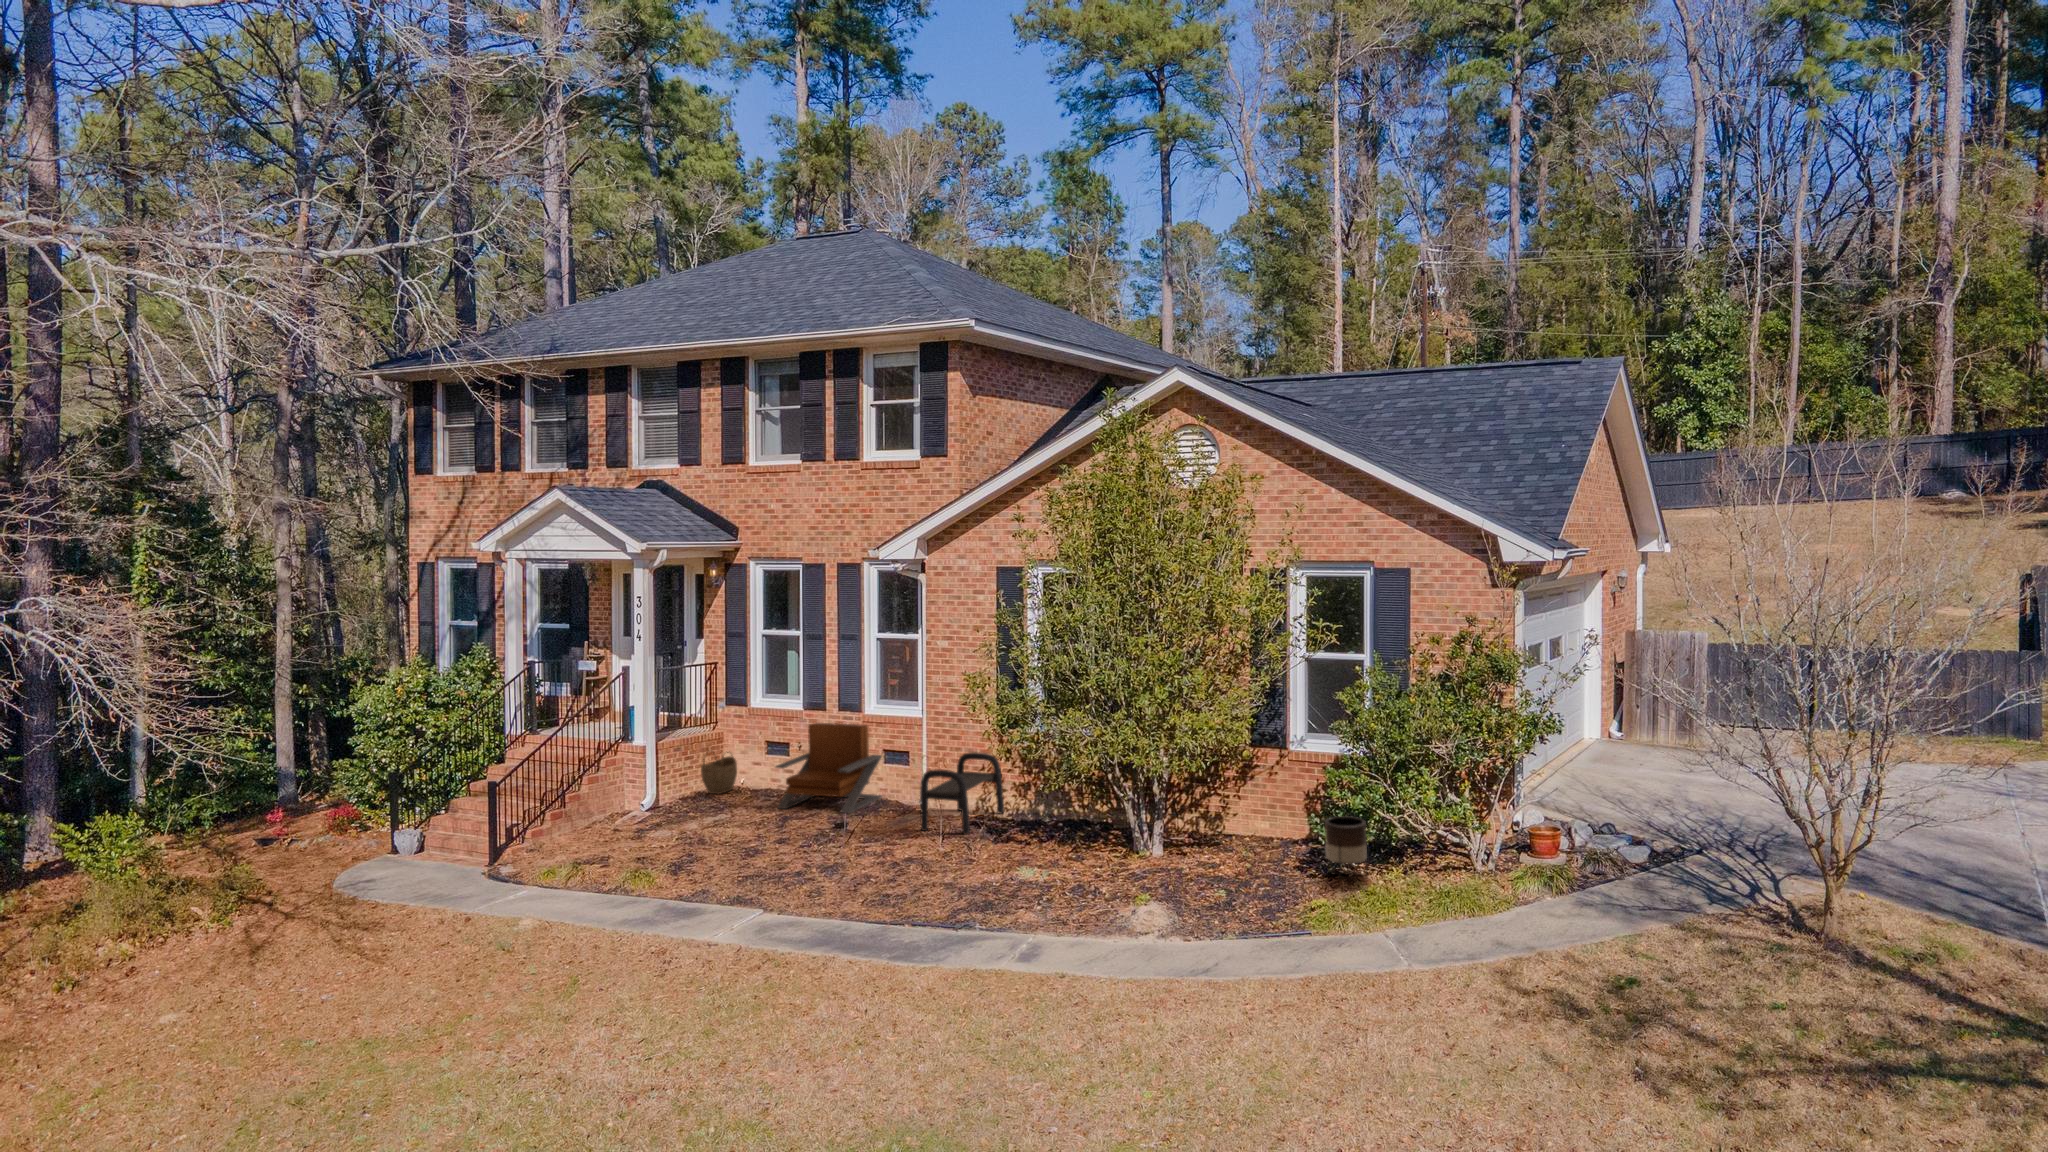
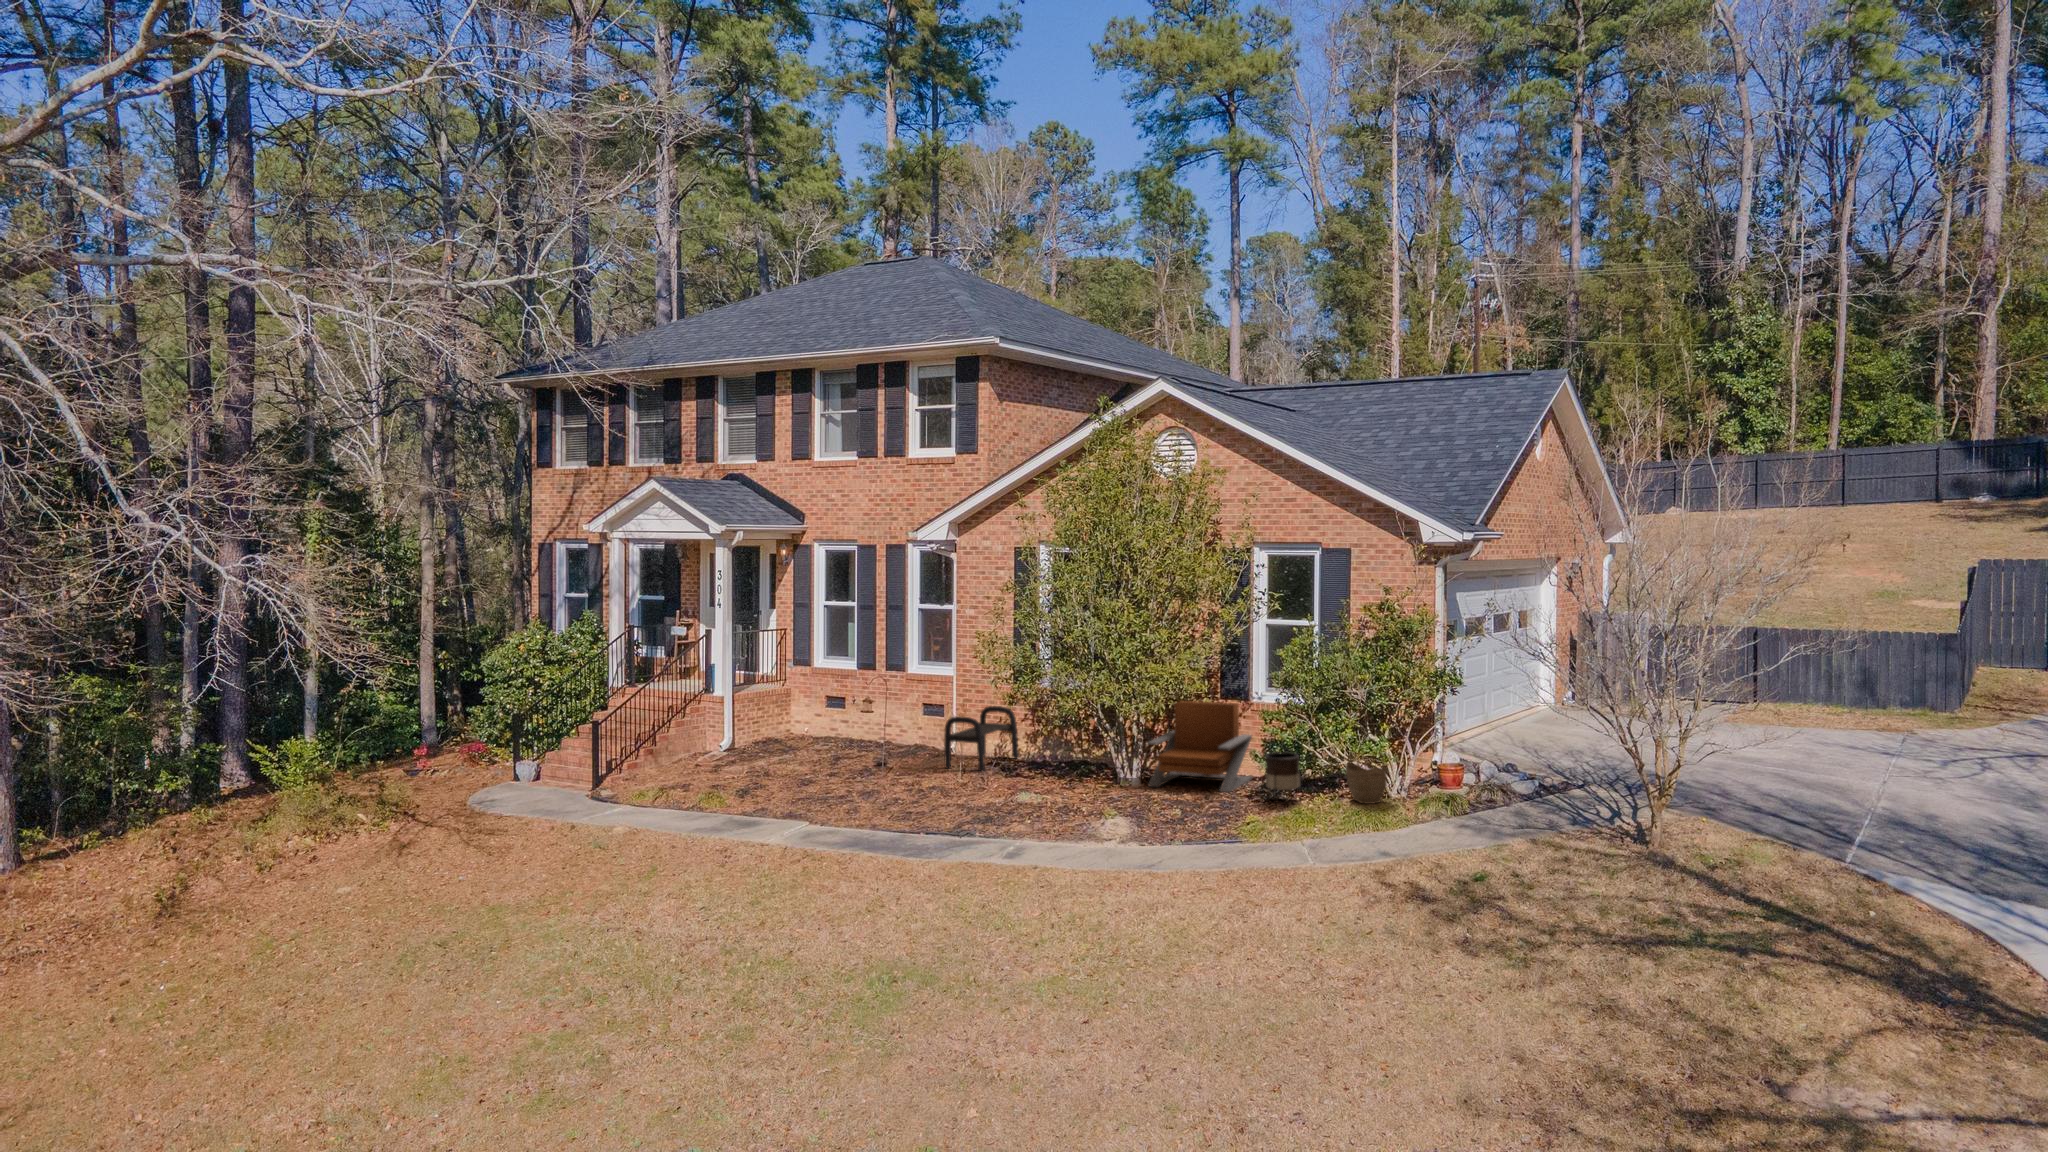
lounge chair: present [776,723,882,813] -> present [1147,701,1252,792]
woven basket: present [701,752,737,794] -> present [1346,754,1387,804]

